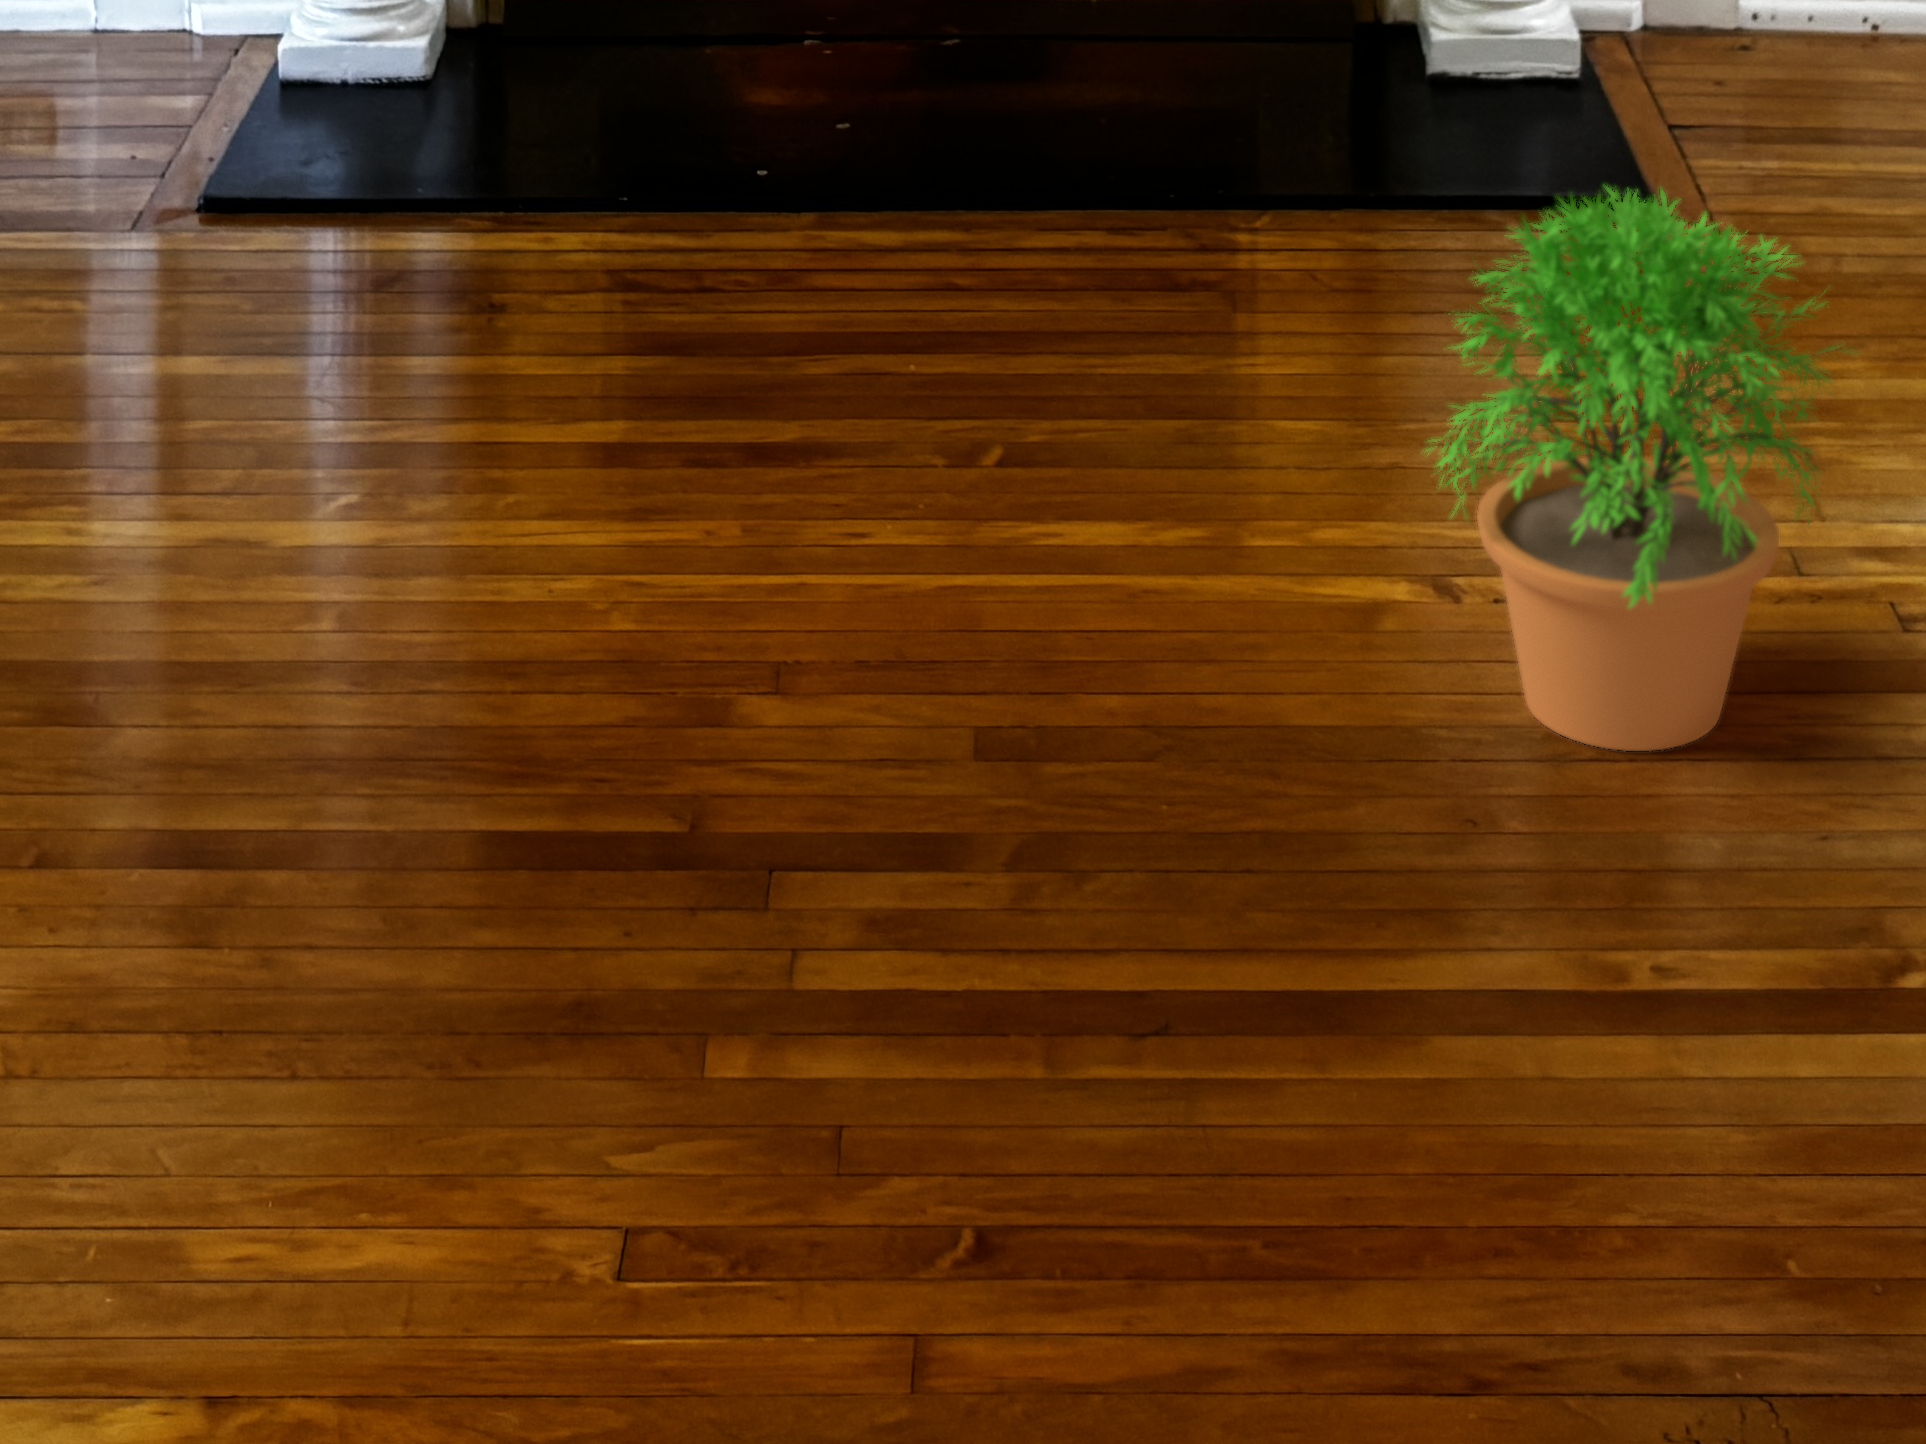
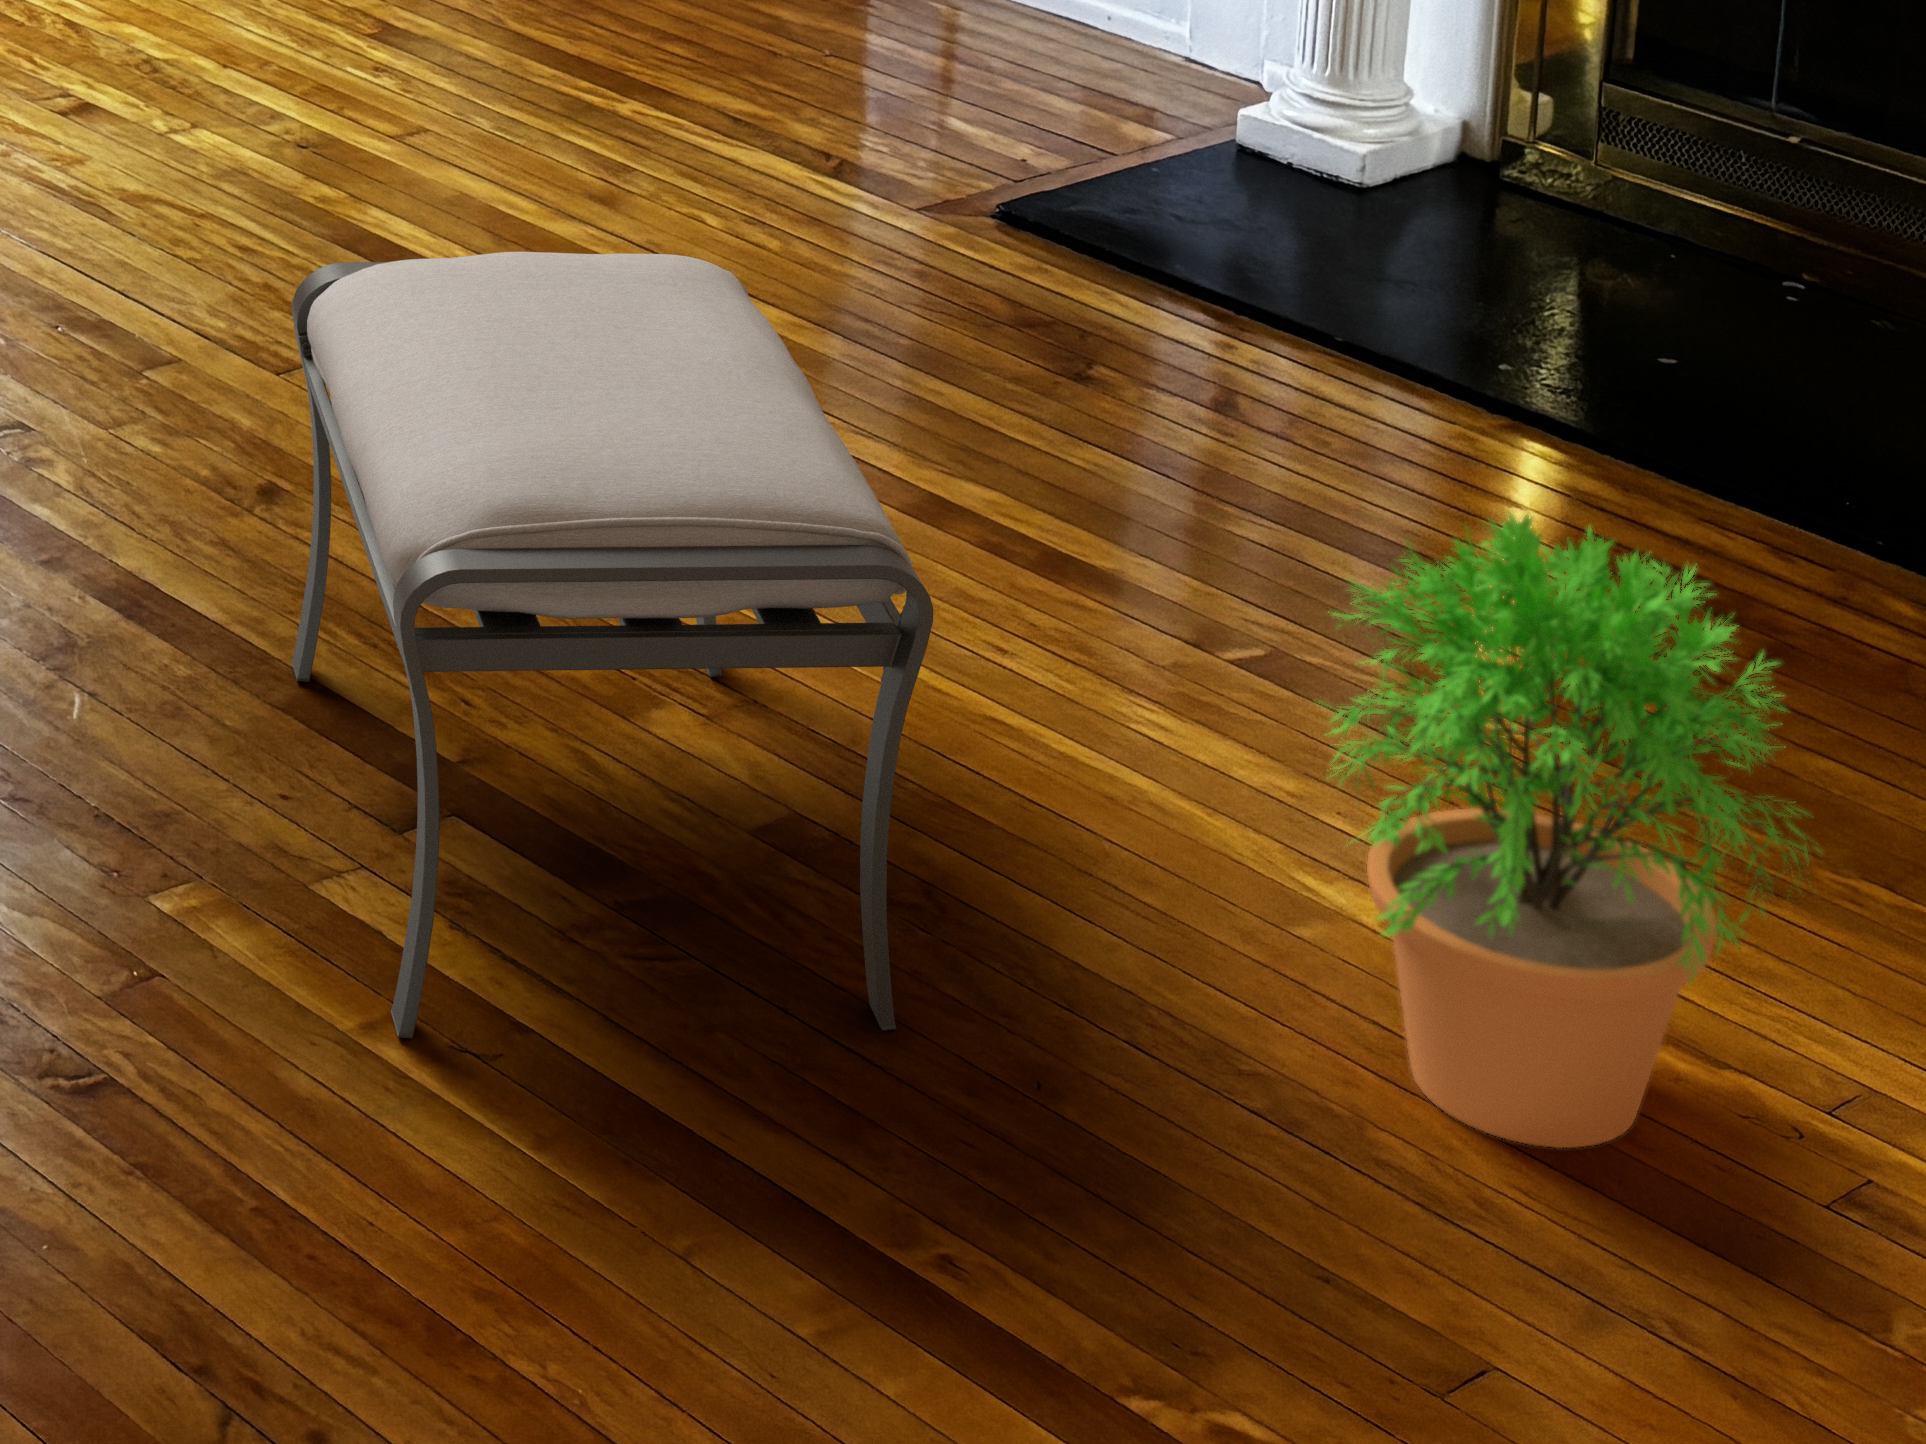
ottoman: none [272,268,1272,1193] -> present [292,252,933,1038]

